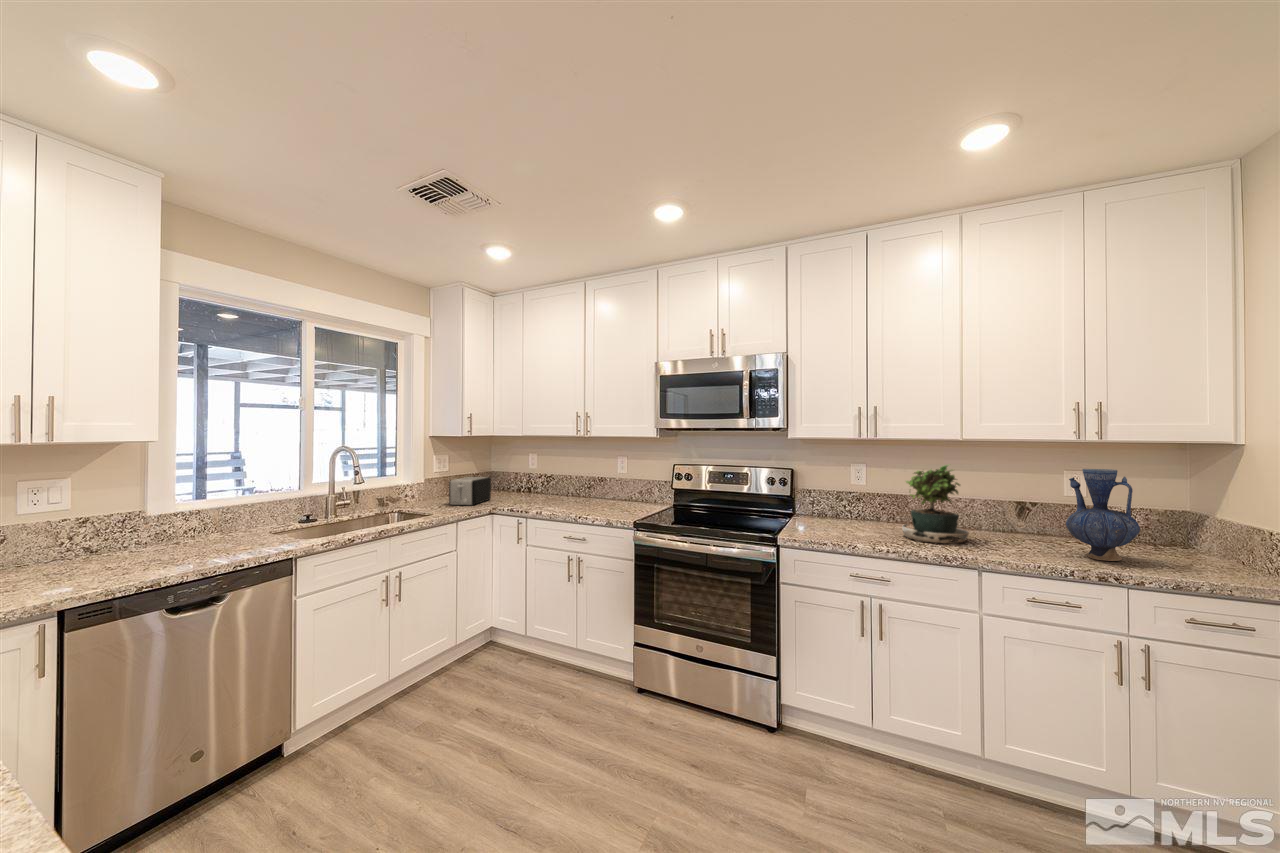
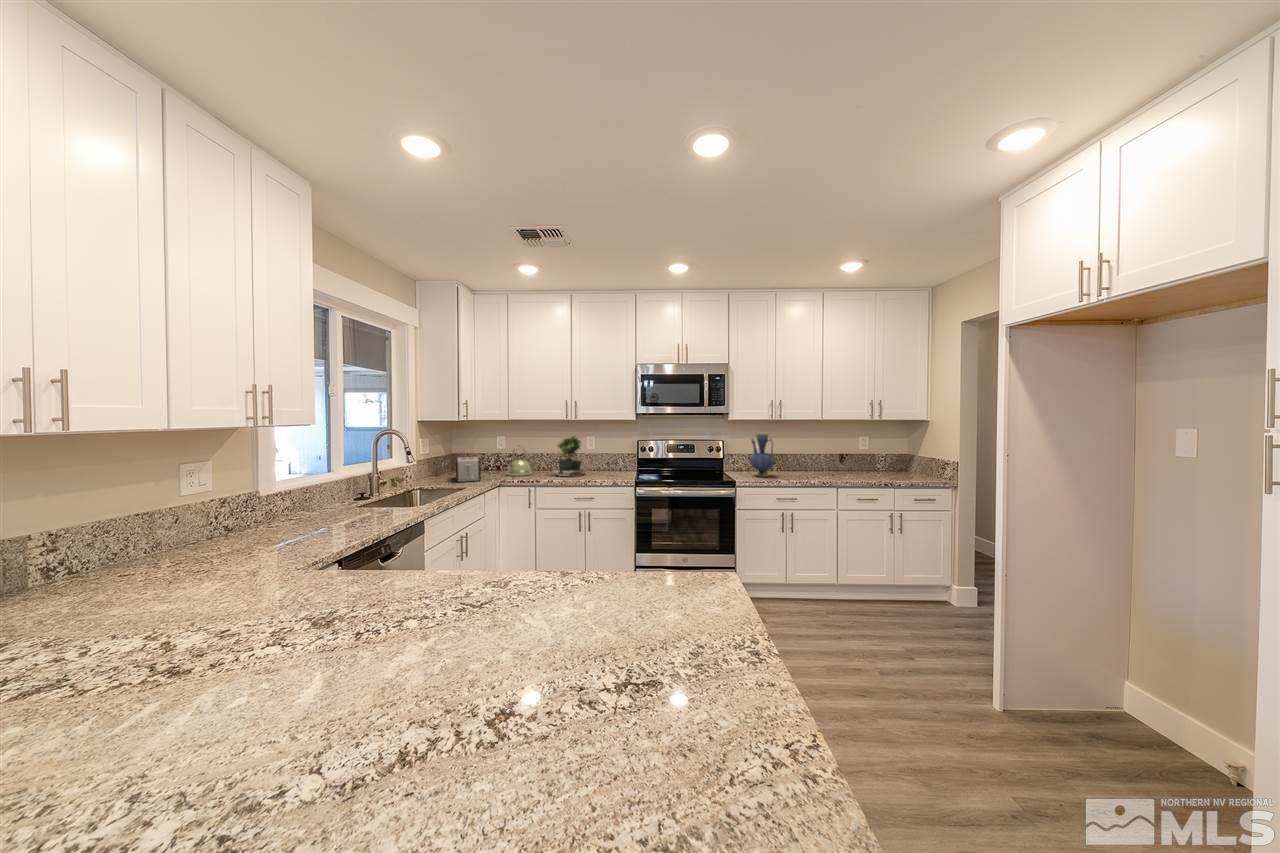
potted plant: present [902,465,969,543] -> present [554,435,586,476]
kettle: none [516,466,551,502] -> present [507,445,532,476]
vase: present [1066,469,1140,561] -> present [750,434,776,477]

